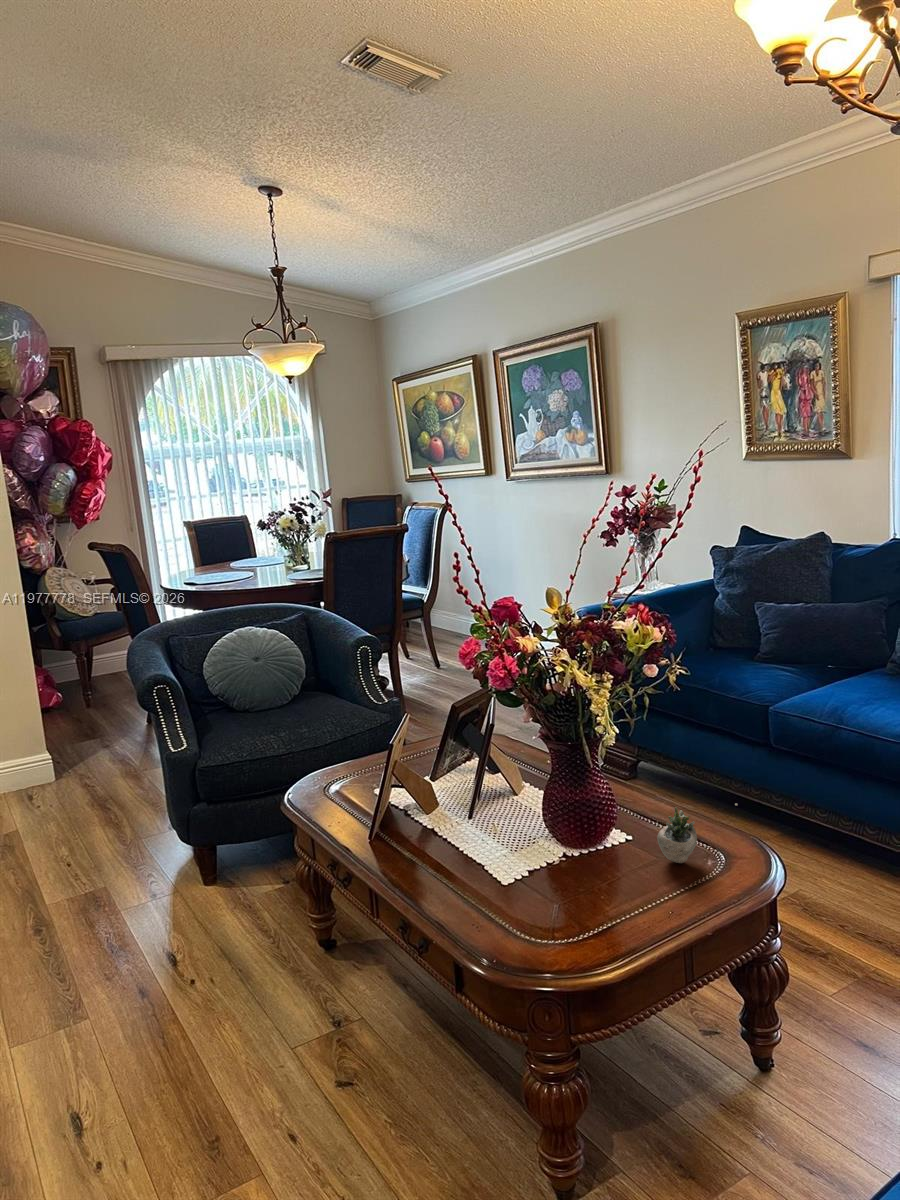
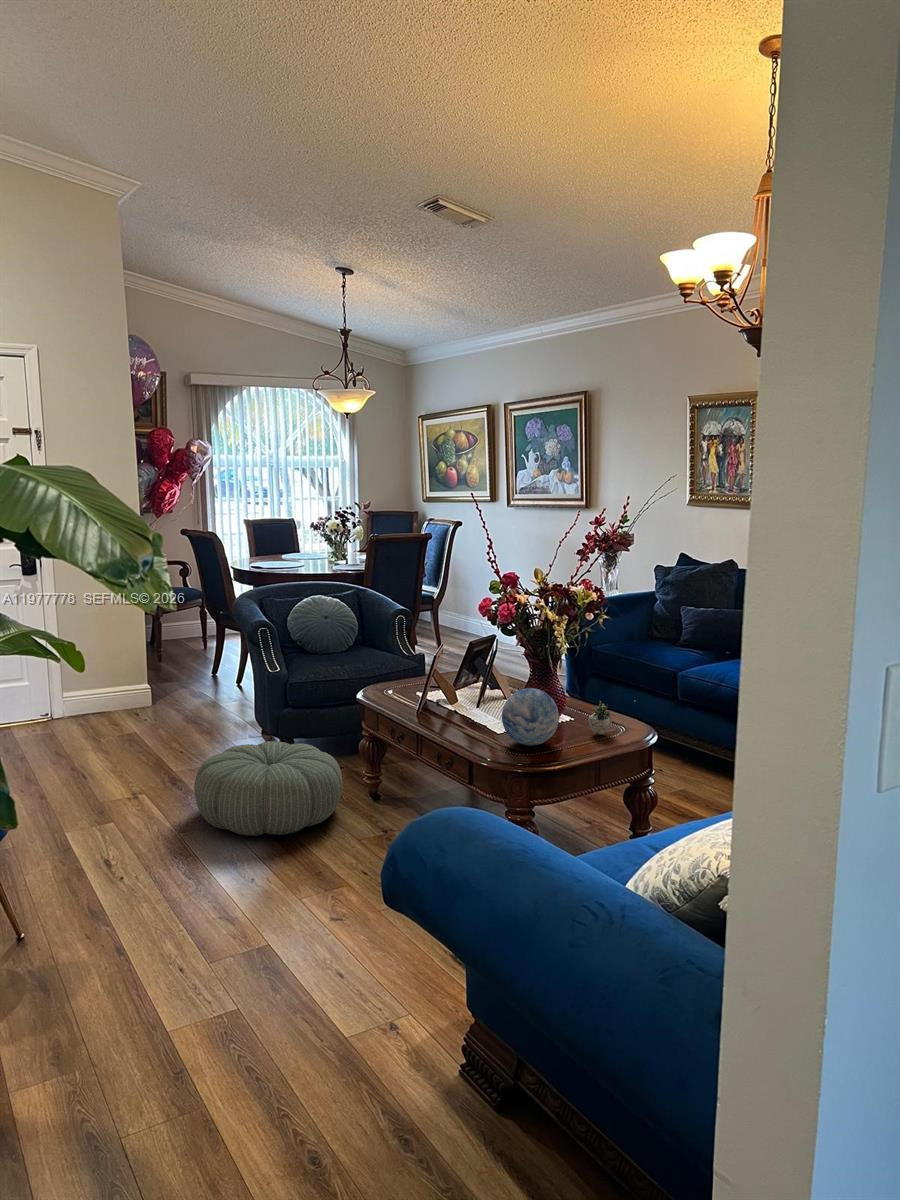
decorative orb: none [508,800,608,904] -> present [502,688,559,746]
pouf: none [33,867,273,1050] -> present [194,741,342,836]

